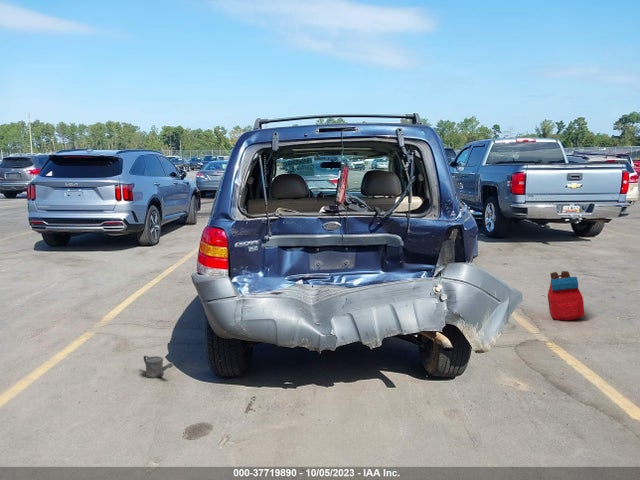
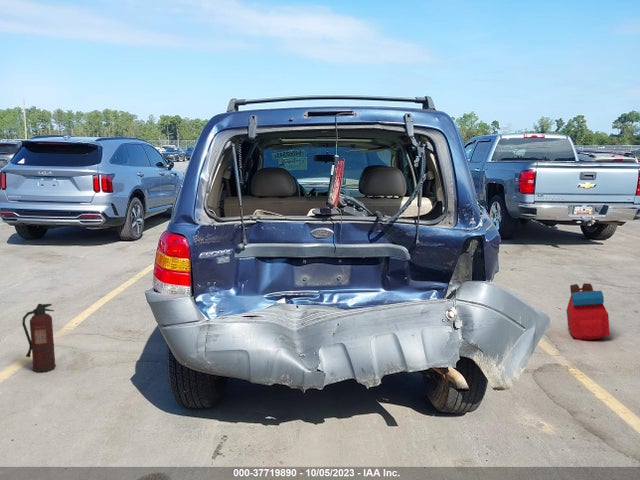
fire extinguisher: none [78,293,105,352] -> present [22,304,56,372]
watering can: present [144,356,173,378] -> none [94,382,127,411]

